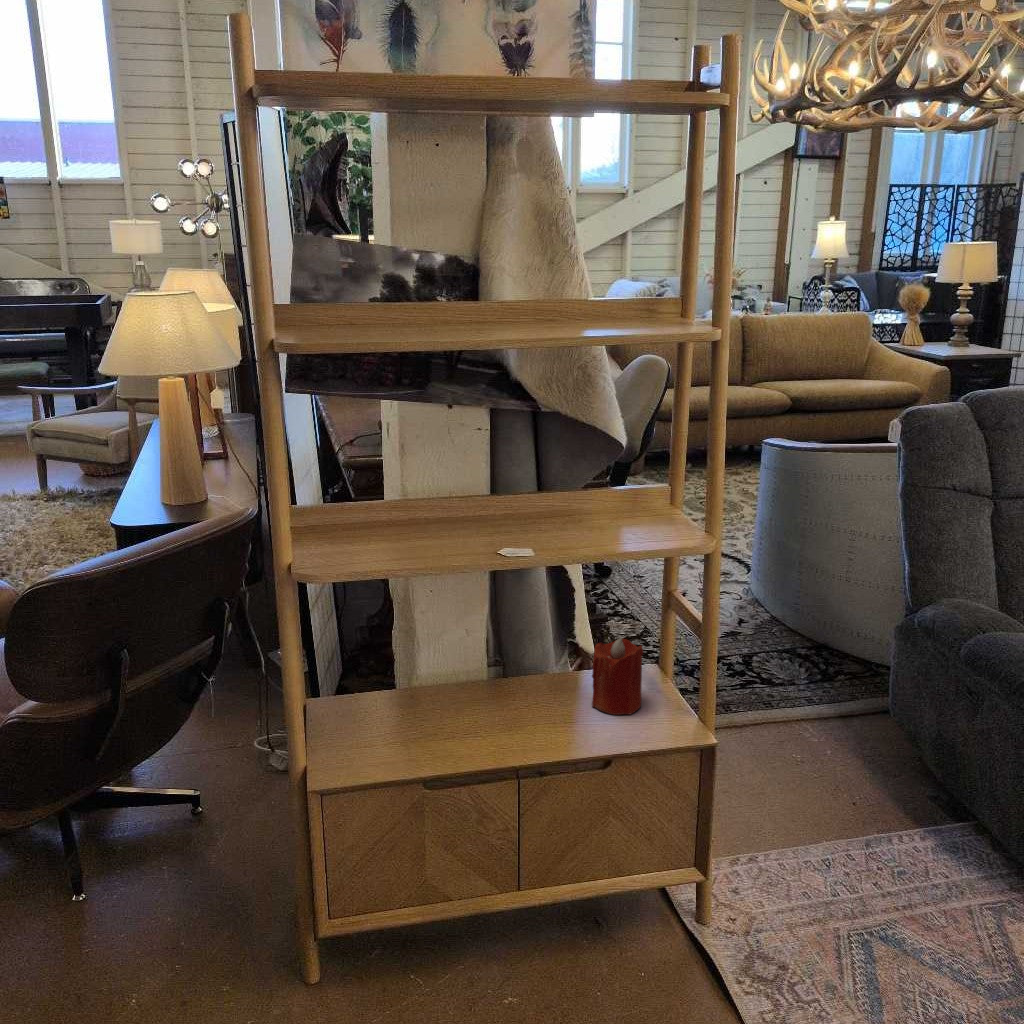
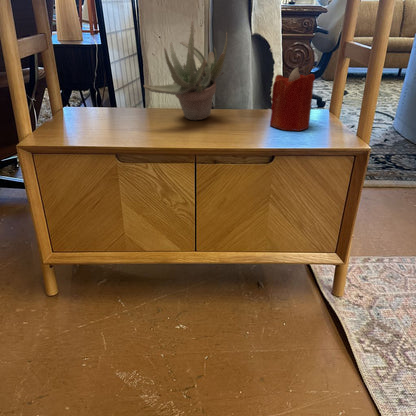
succulent plant: none [441,600,533,706] -> present [144,21,227,120]

